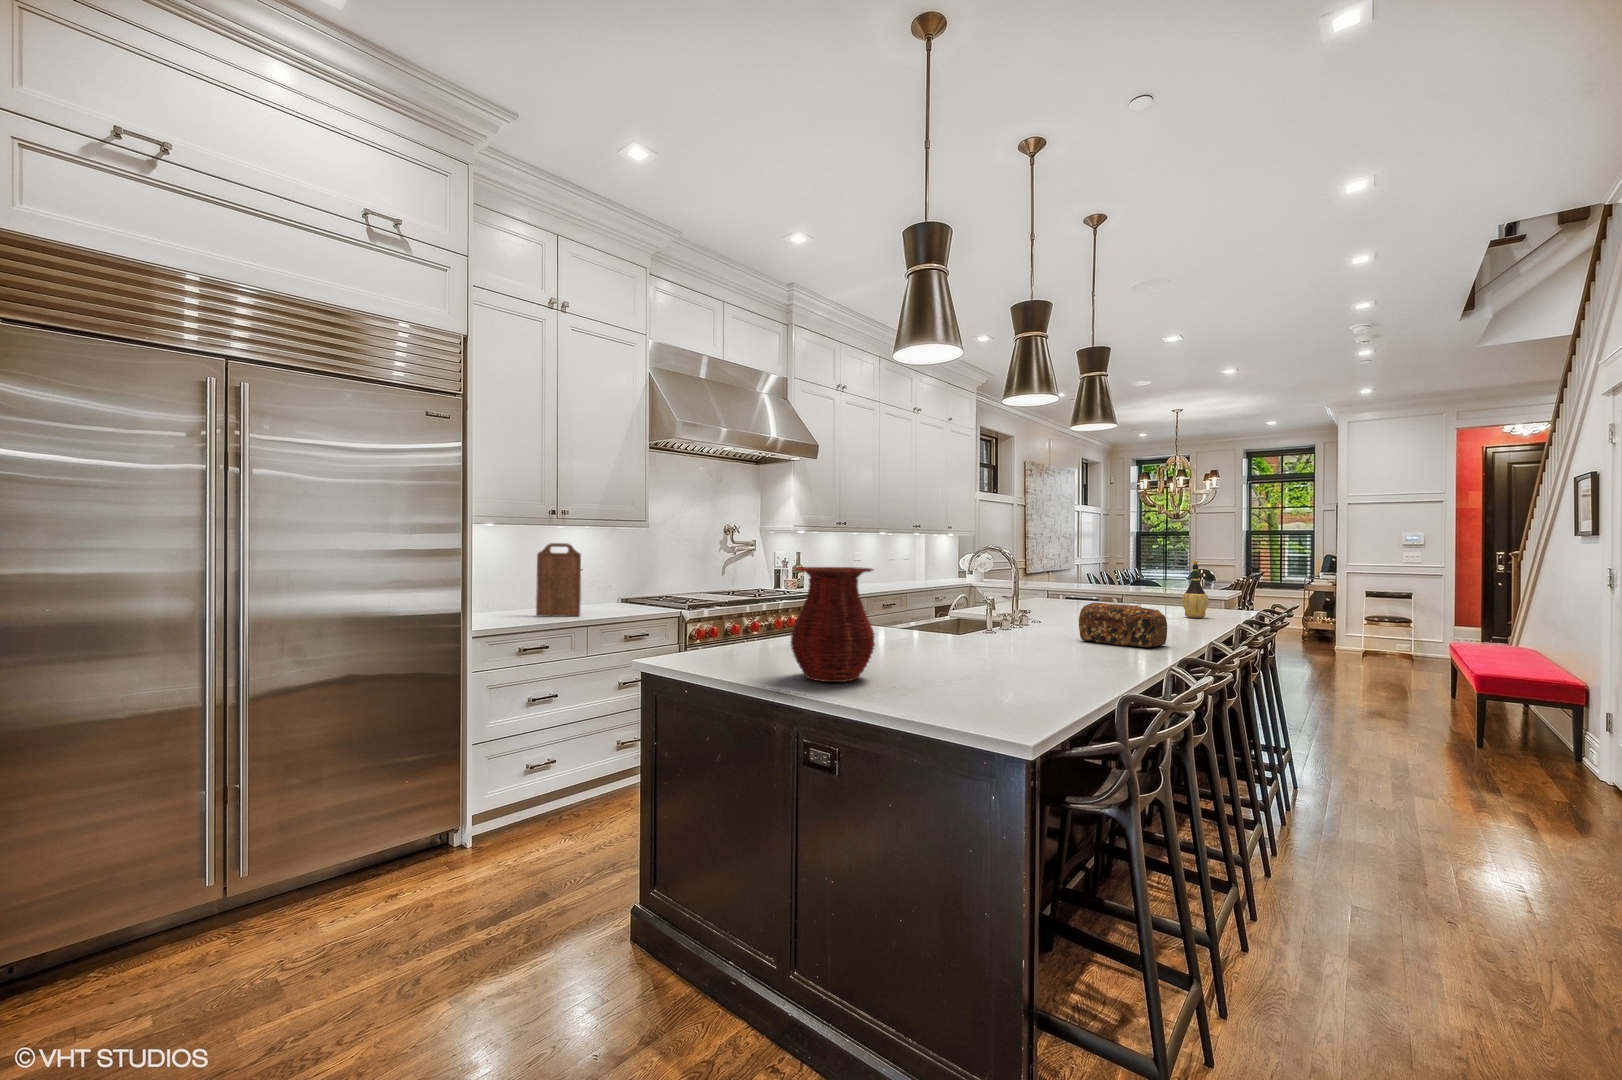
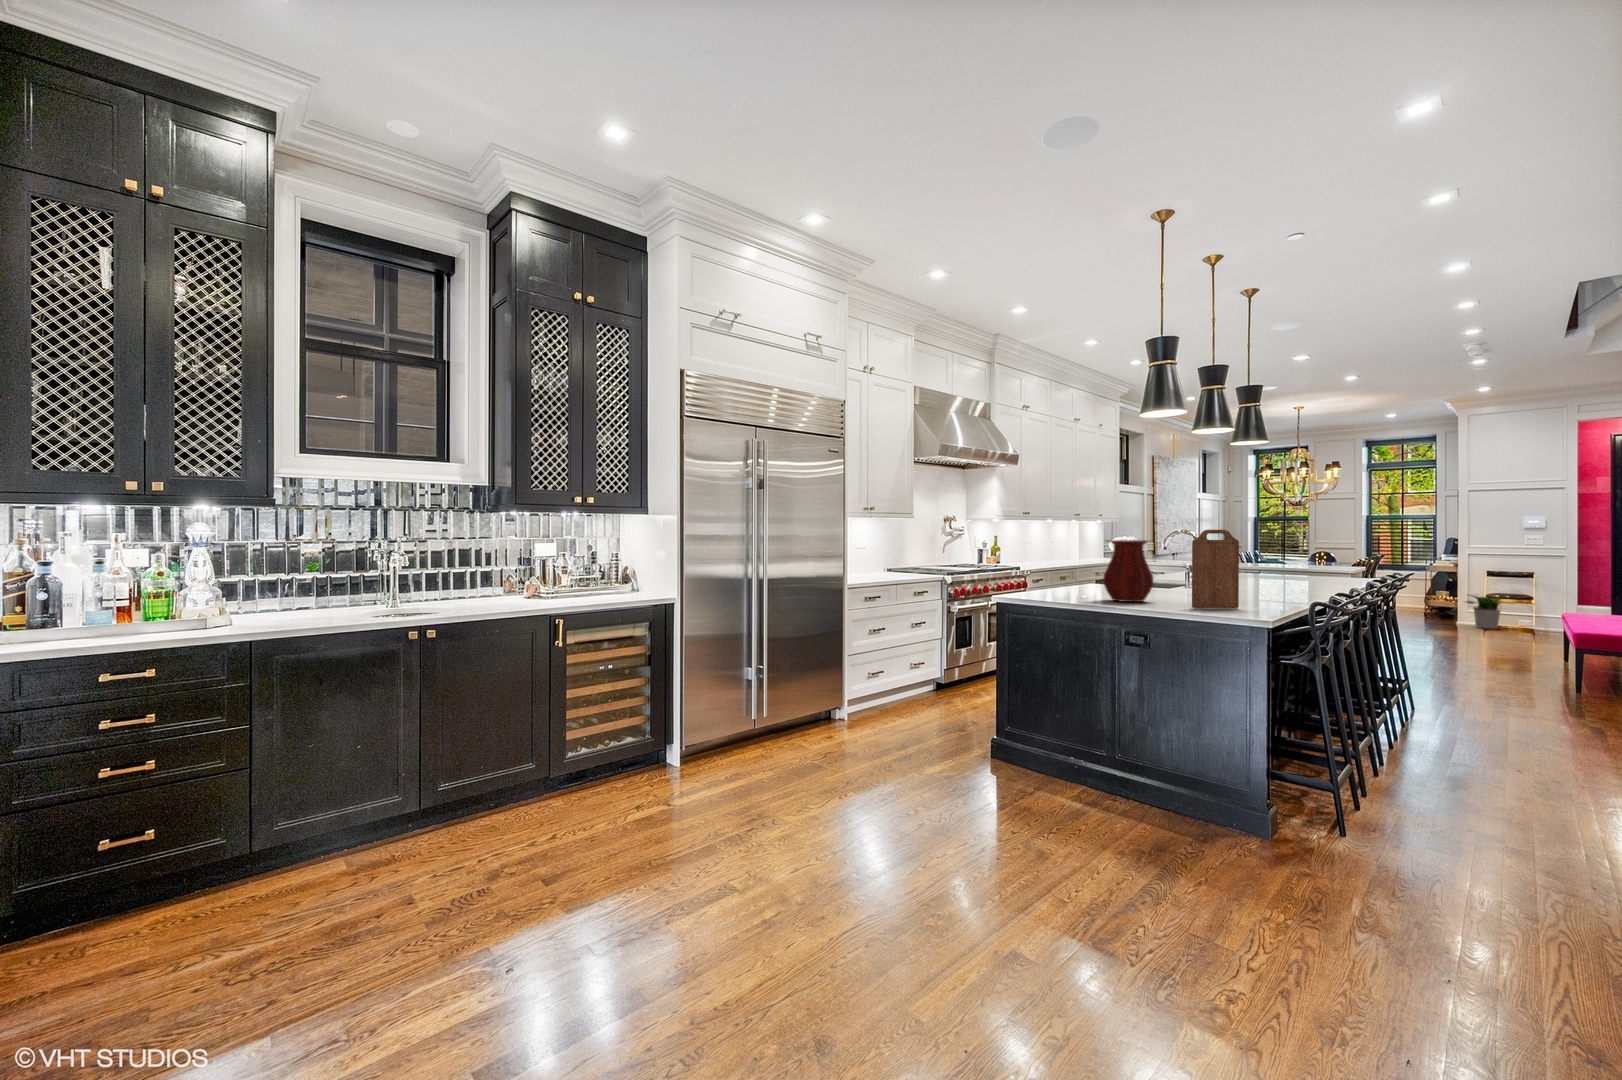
cutting board: present [536,543,581,616] -> present [1192,530,1239,608]
wine bottle: present [1182,561,1208,618] -> none [1320,540,1340,581]
bread loaf: present [1079,603,1167,647] -> none [1254,566,1316,592]
potted plant: none [1342,617,1397,656] -> present [1466,595,1501,629]

